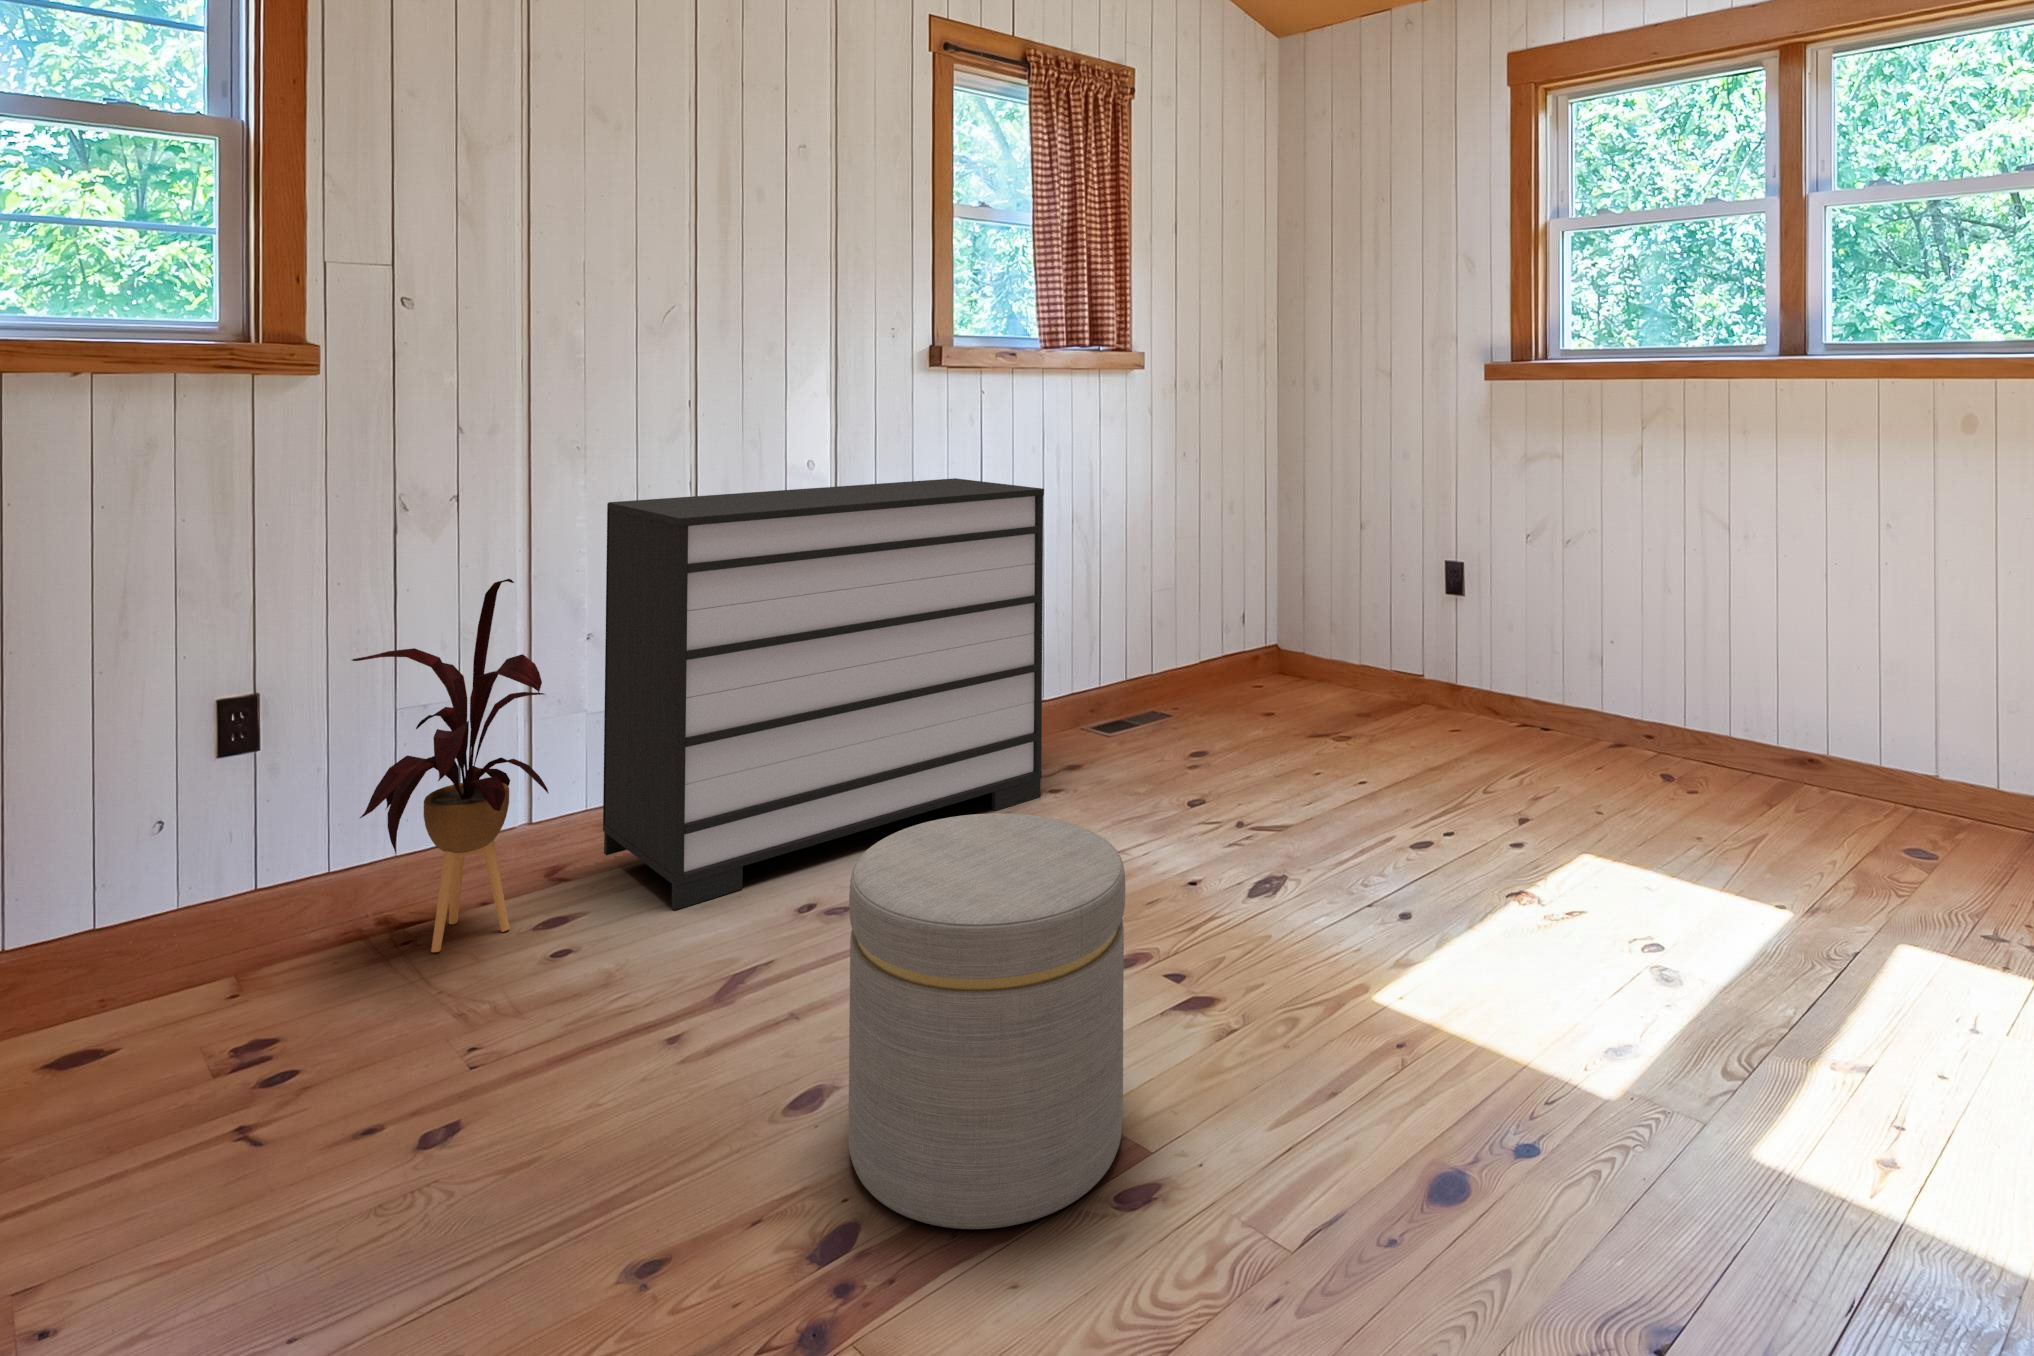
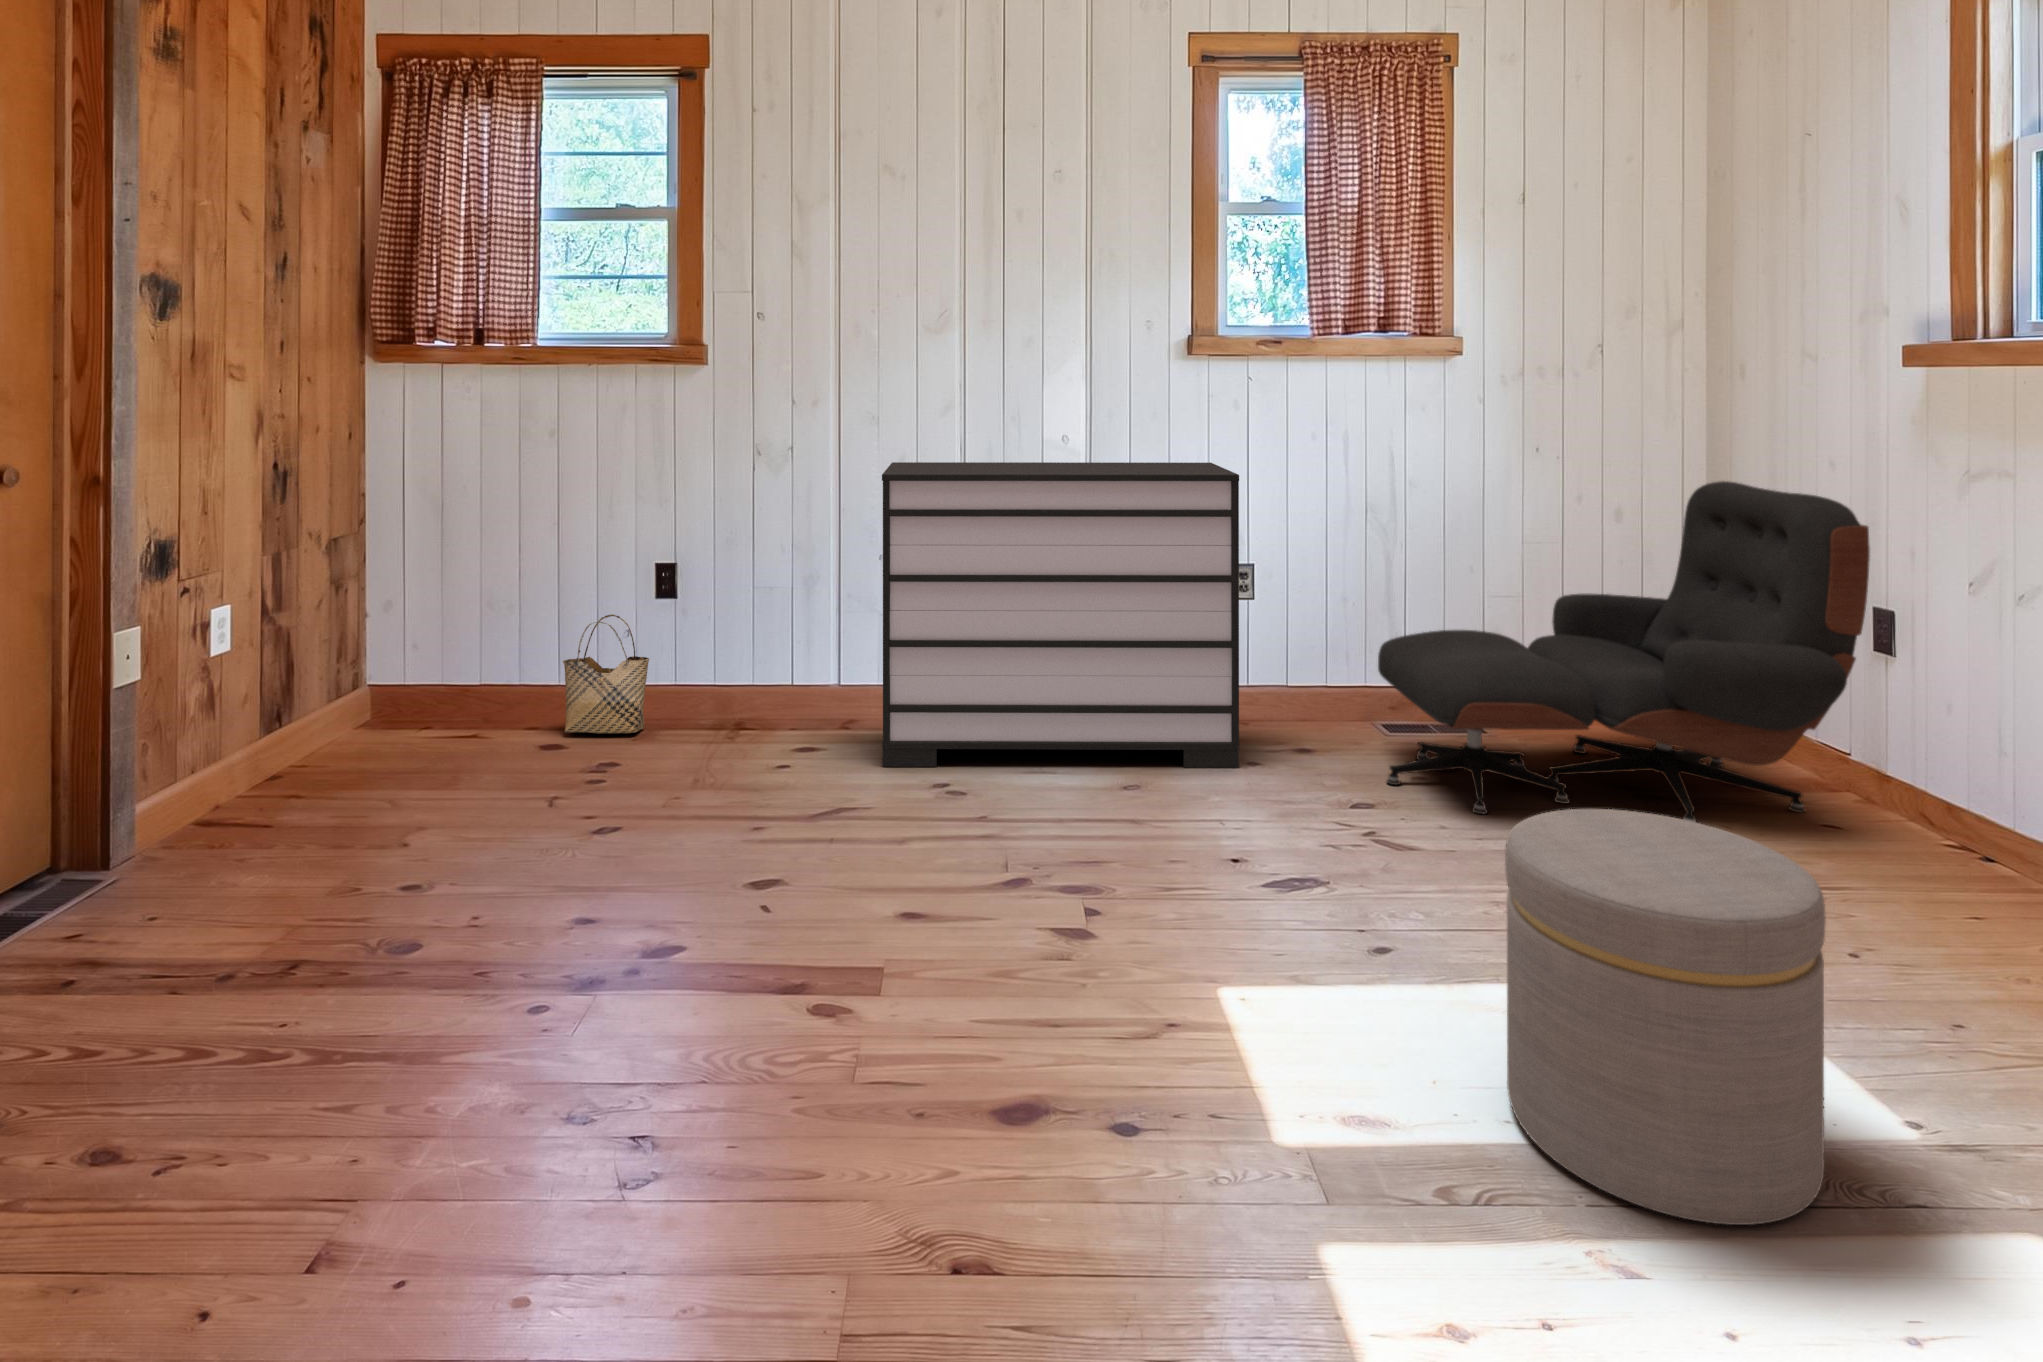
lounge chair: none [1124,469,1469,783] -> present [1378,481,1870,822]
house plant: present [352,579,548,952] -> none [687,508,816,751]
woven basket: none [25,796,210,1027] -> present [563,615,649,733]
ottoman: present [848,813,1125,1229] -> present [1505,809,1826,1225]

